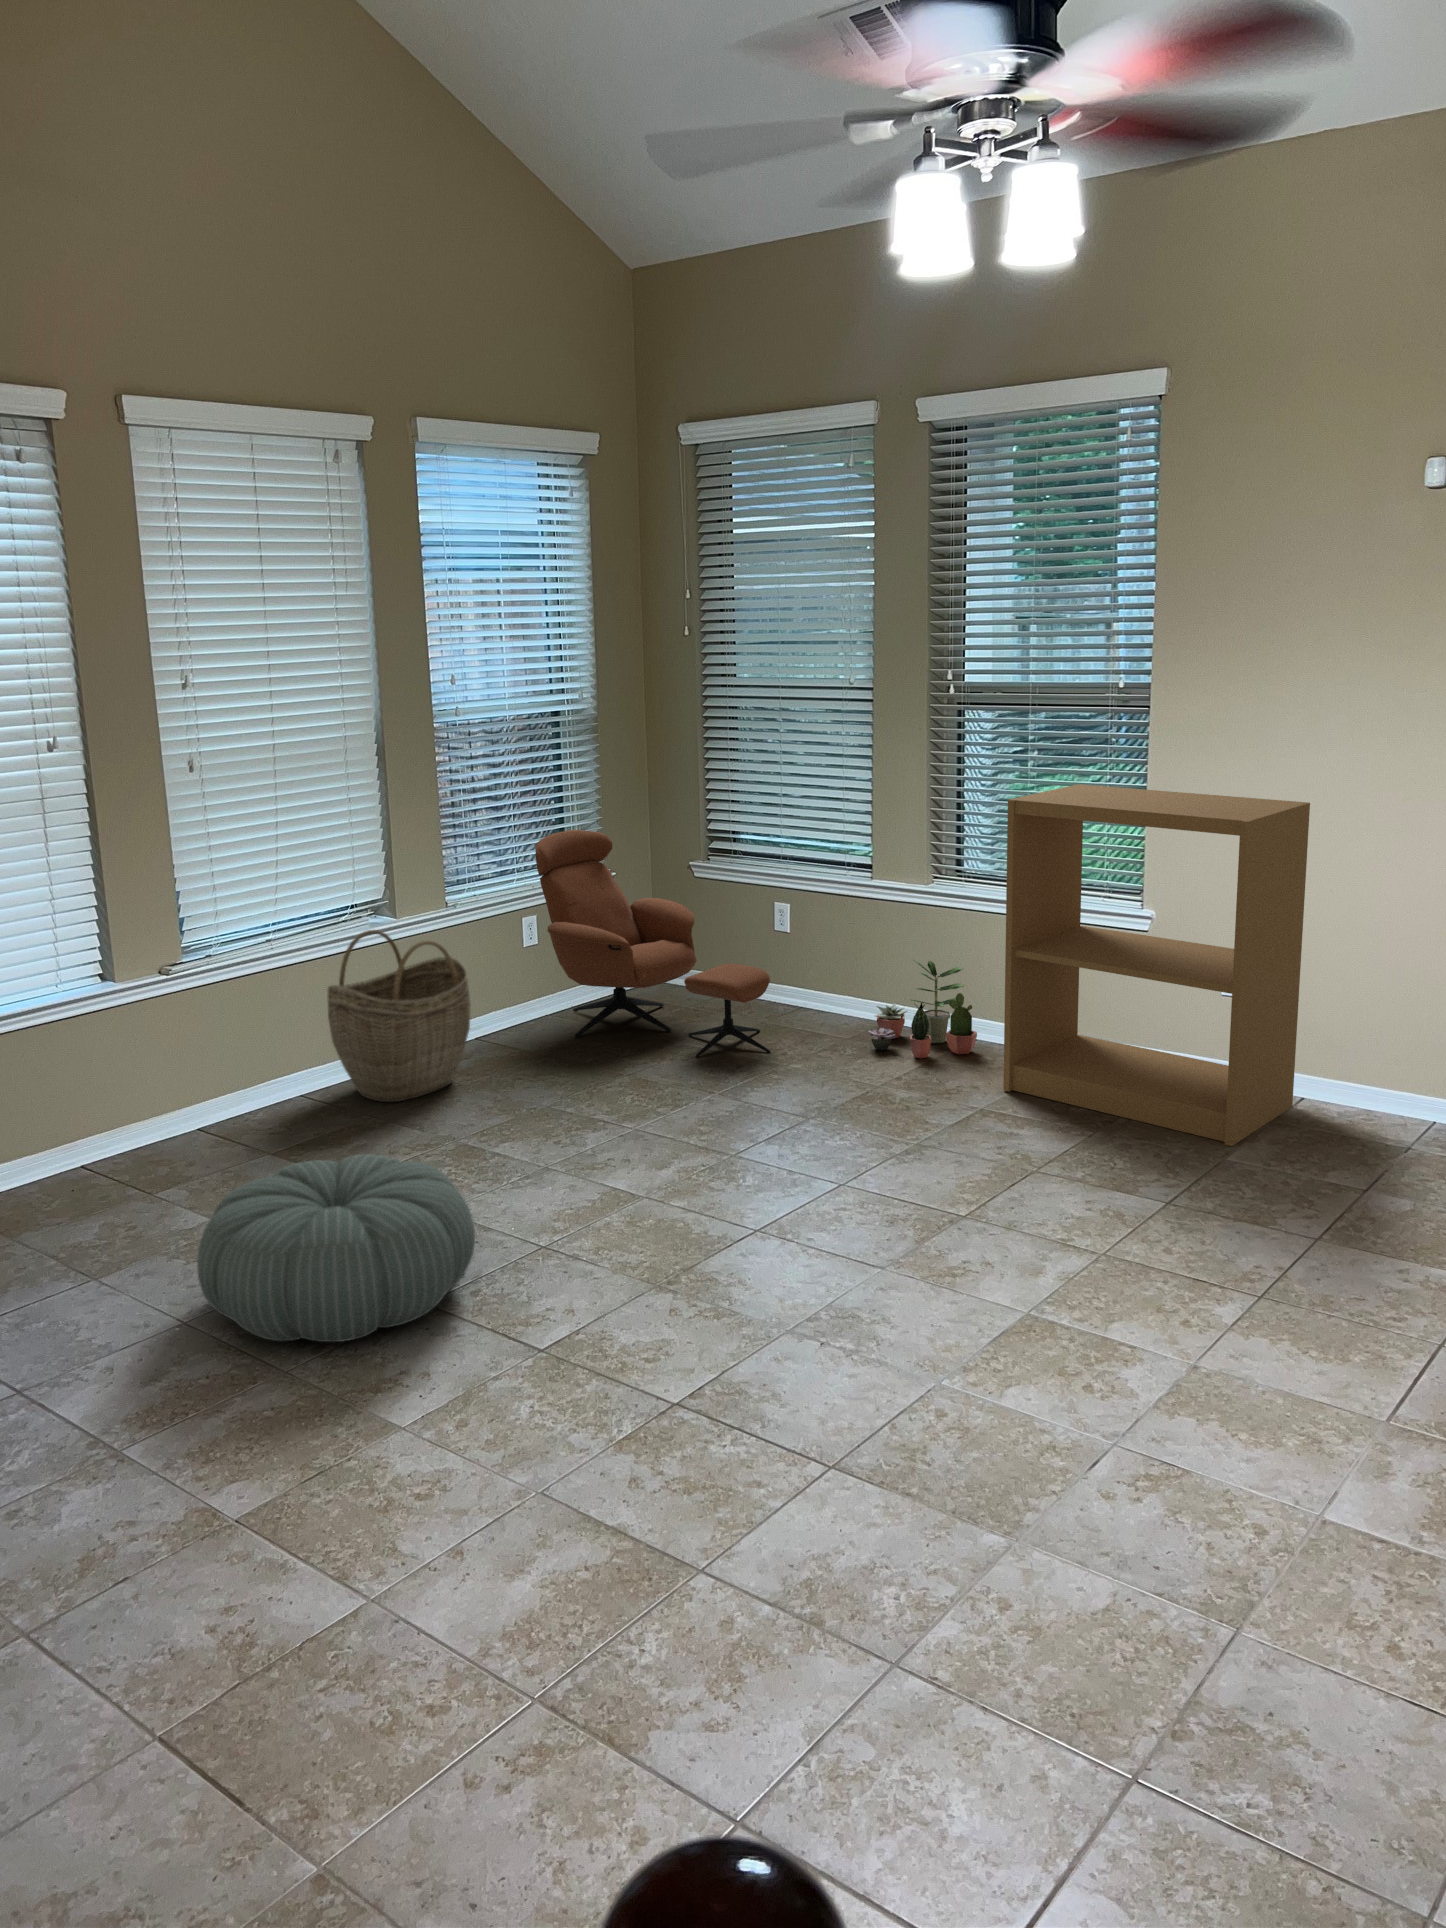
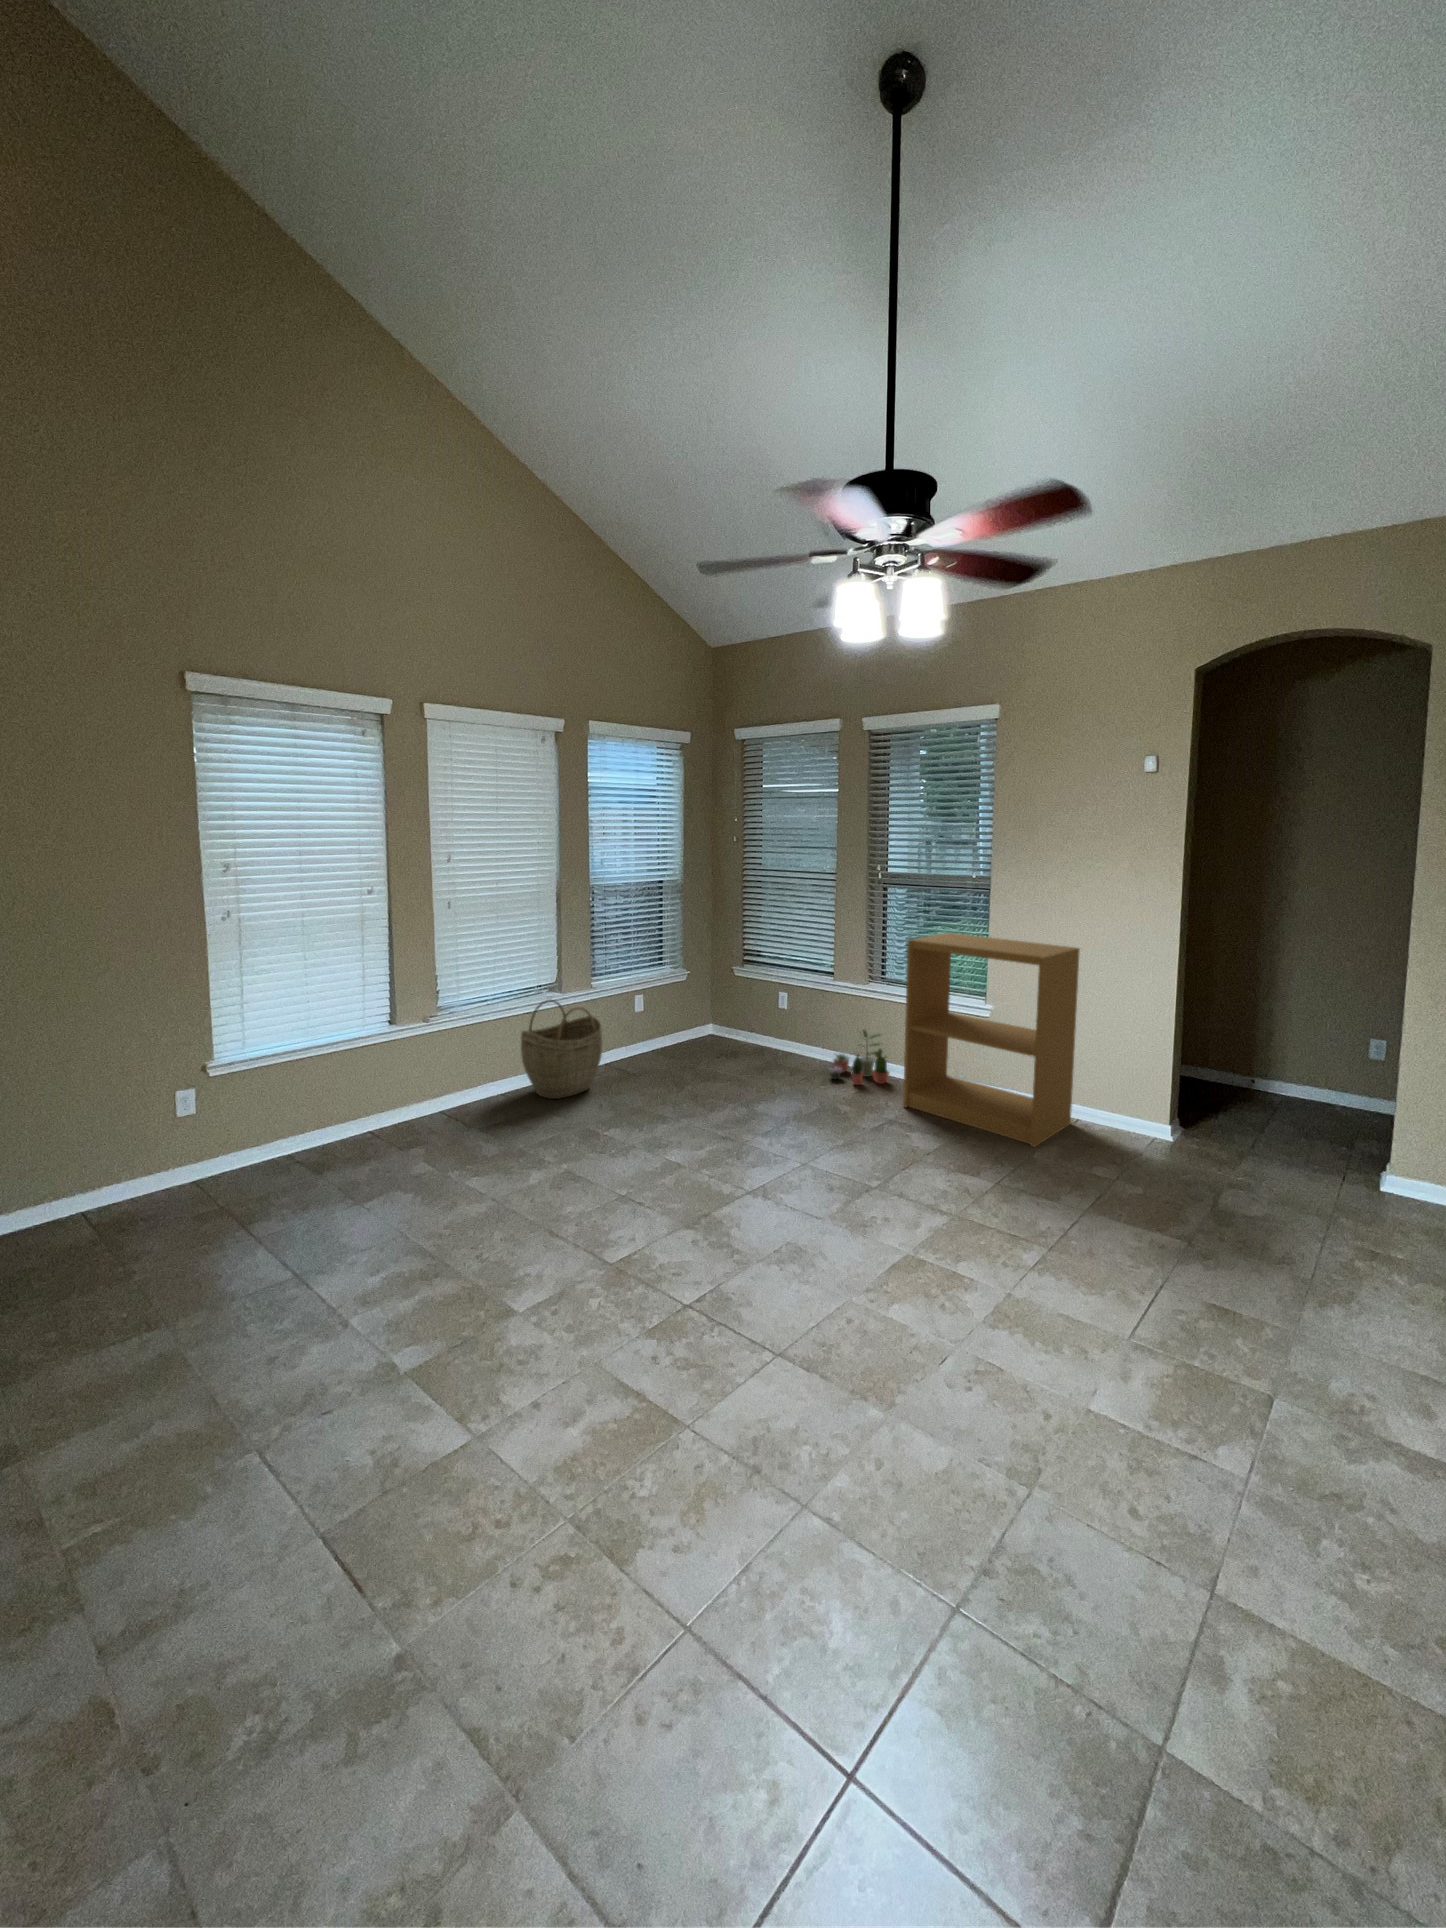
lounge chair: present [535,830,771,1057] -> none [647,947,773,1079]
pouf: present [197,1154,475,1342] -> none [414,1133,582,1251]

